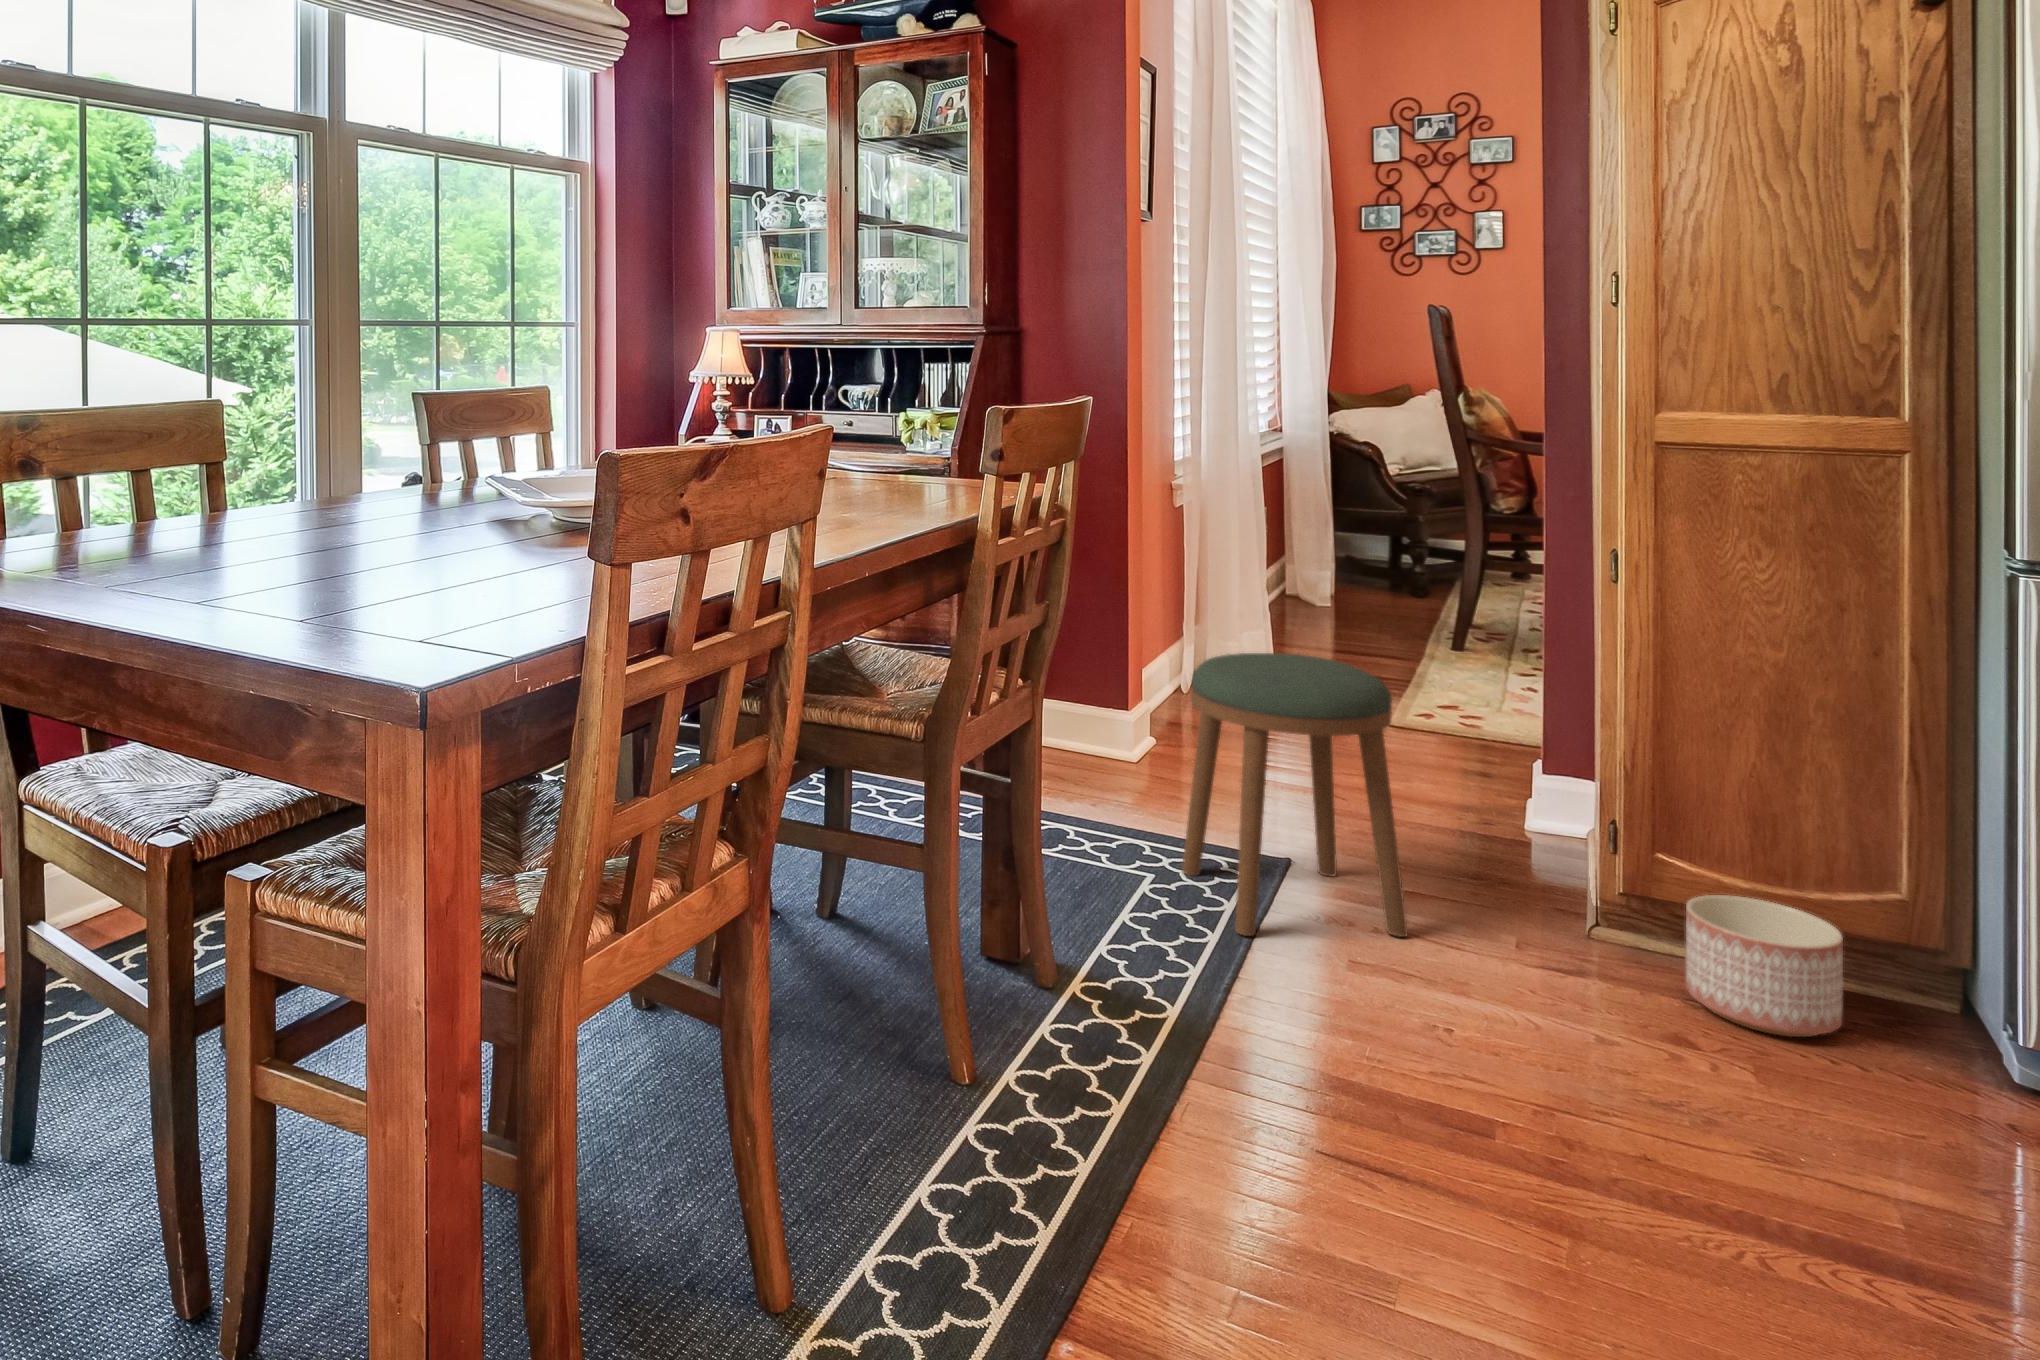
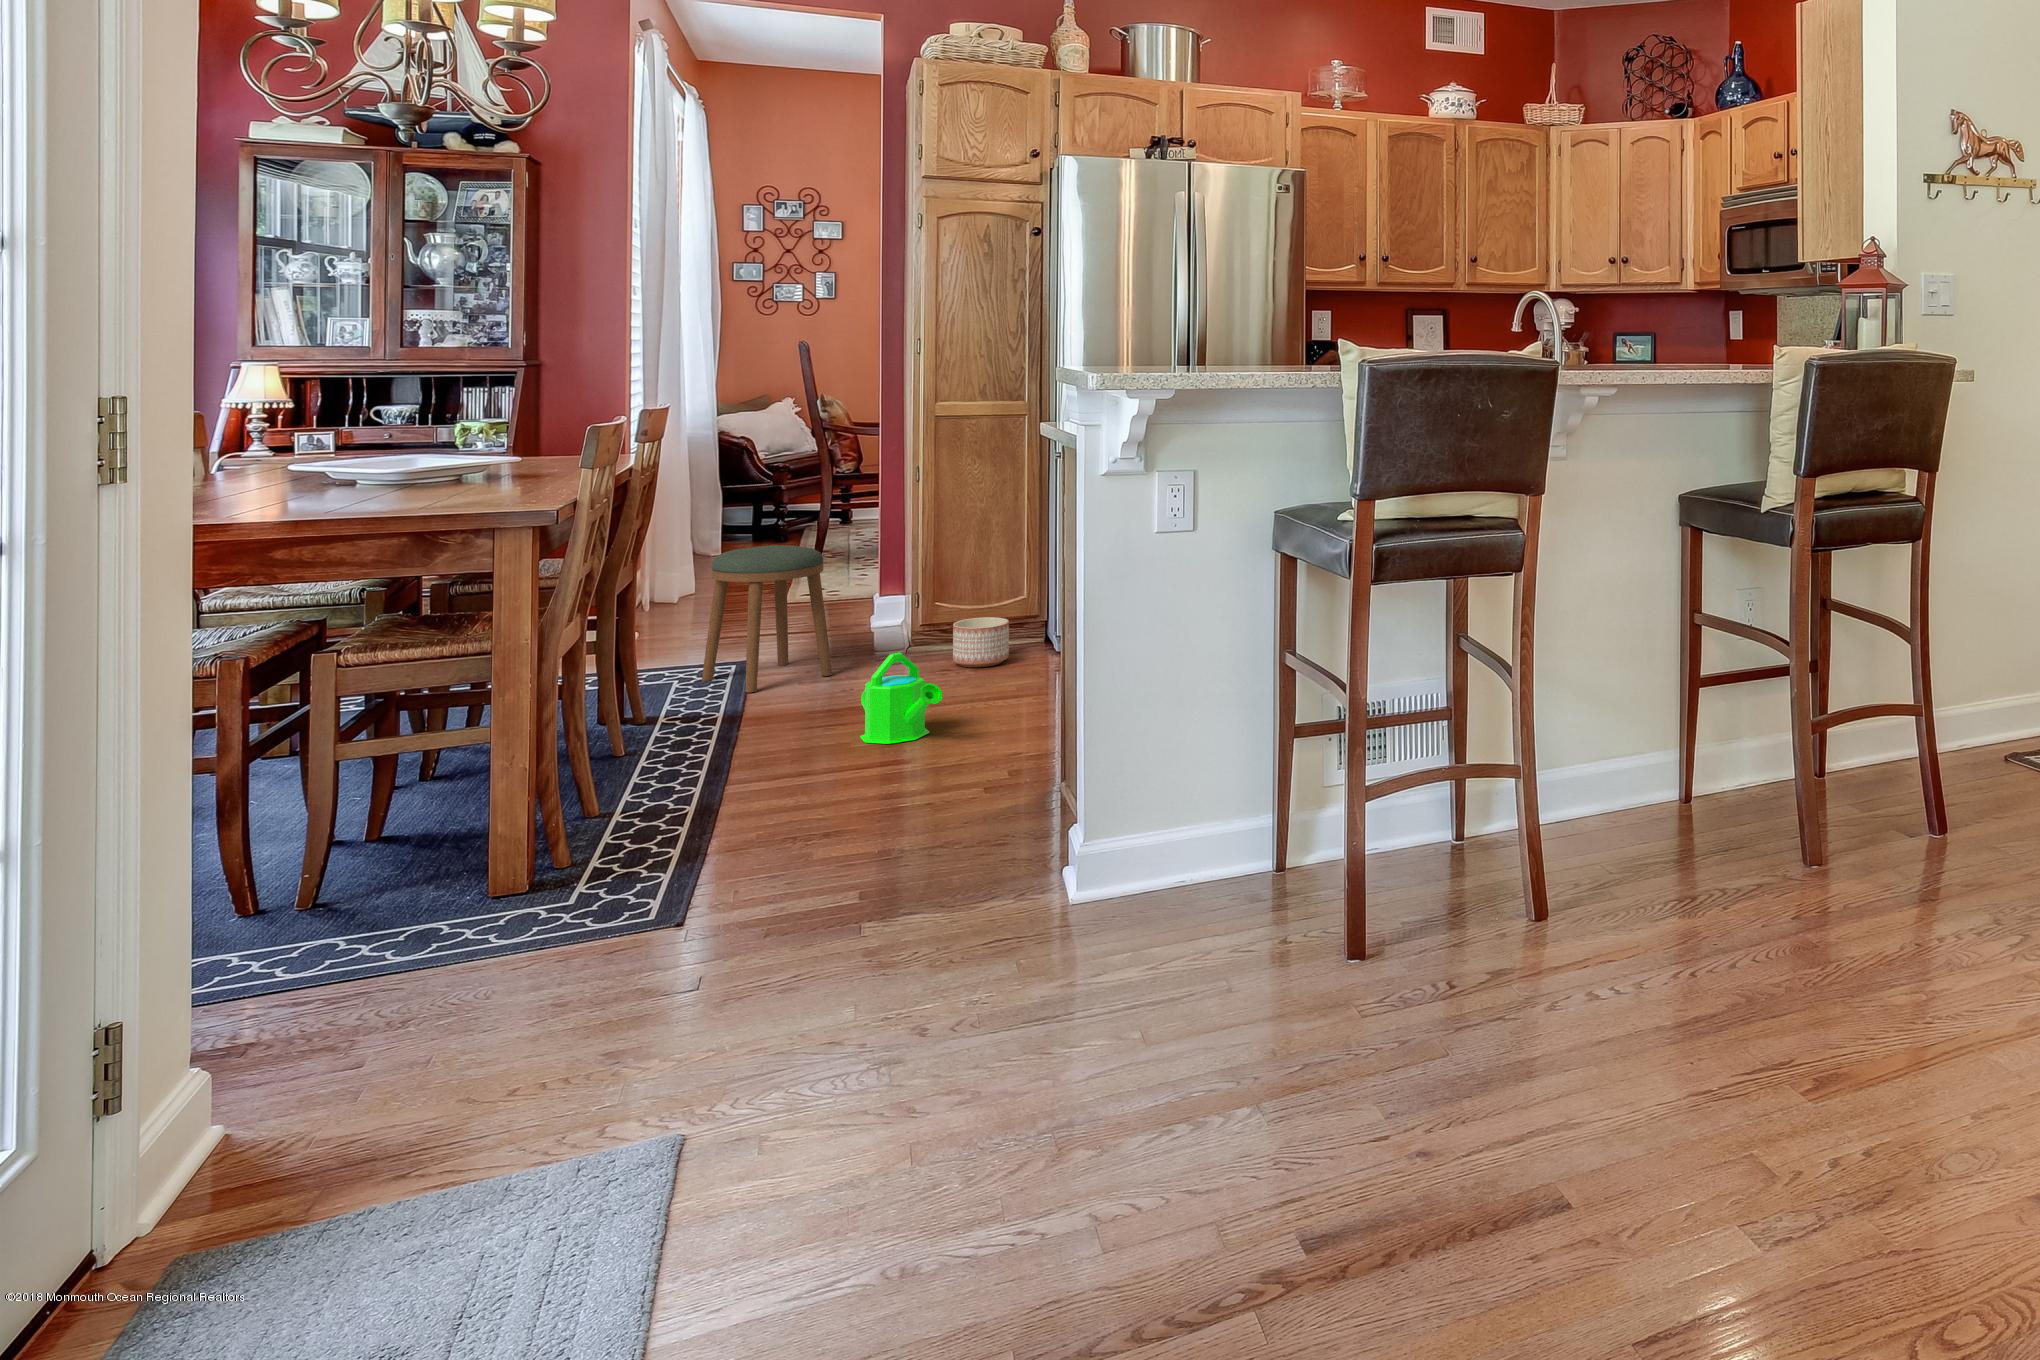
watering can: none [1412,1029,1632,1291] -> present [860,652,942,744]

